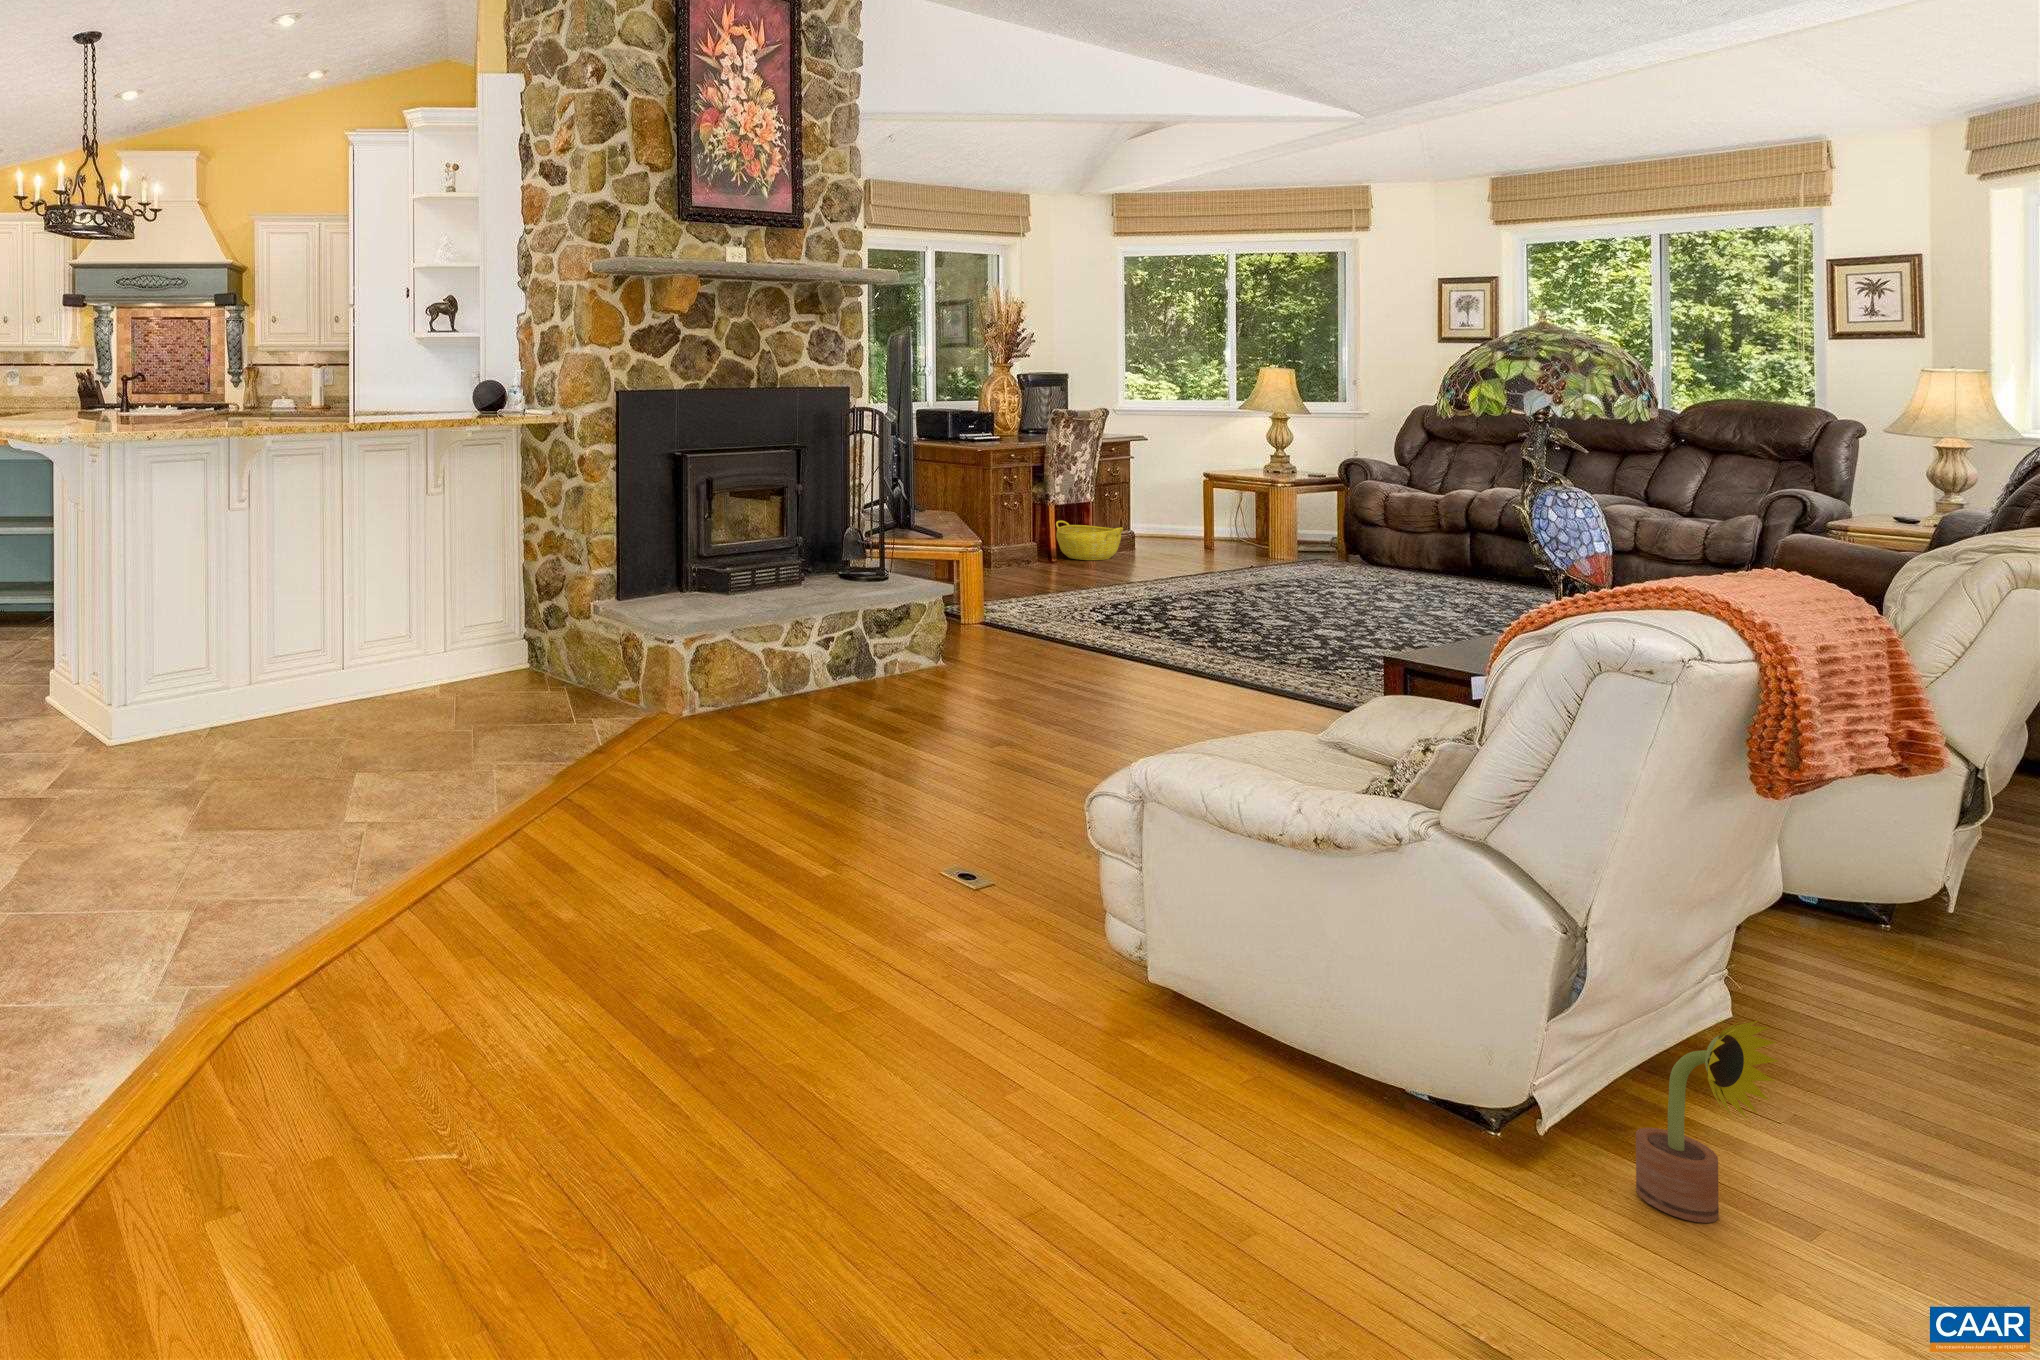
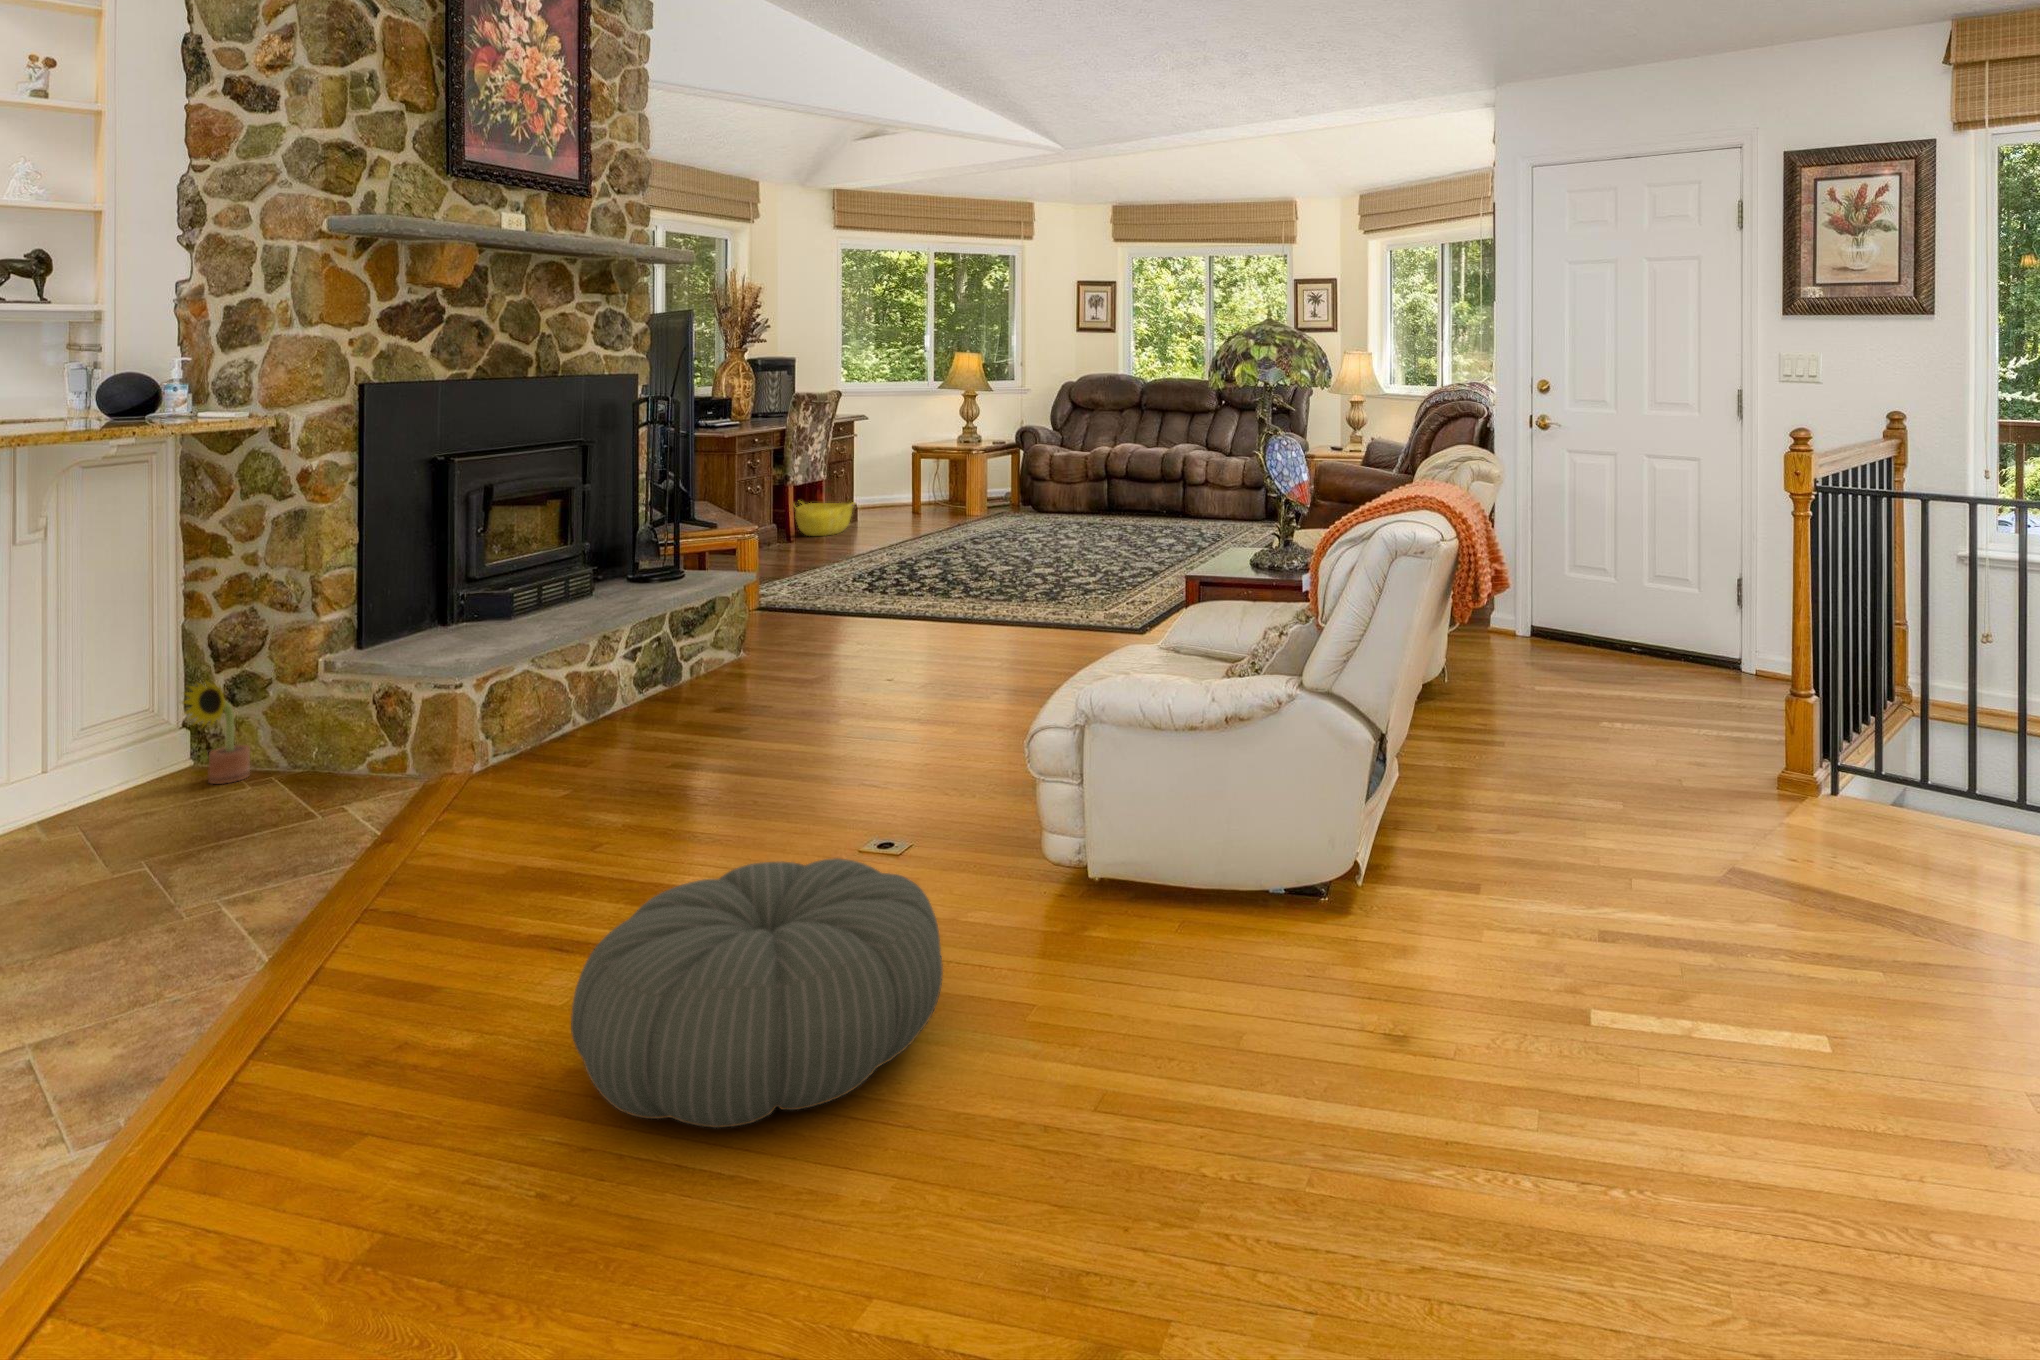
pouf: none [594,840,920,1082] -> present [571,858,943,1128]
decorative plant: present [1636,1021,1778,1223] -> present [183,681,250,784]

